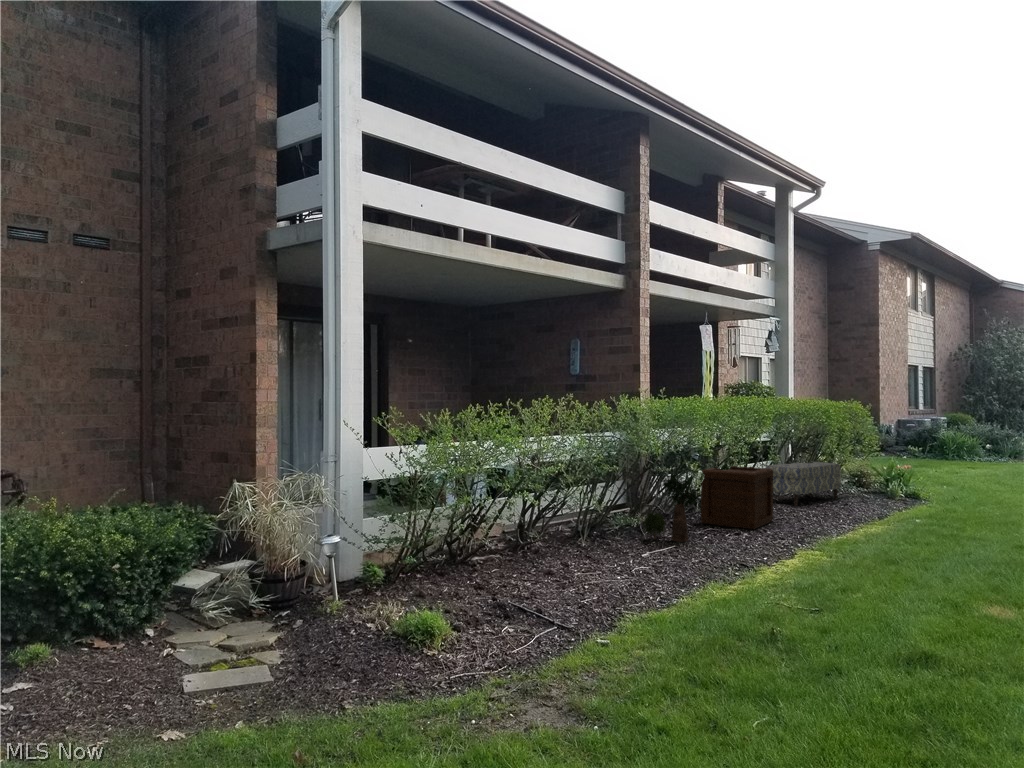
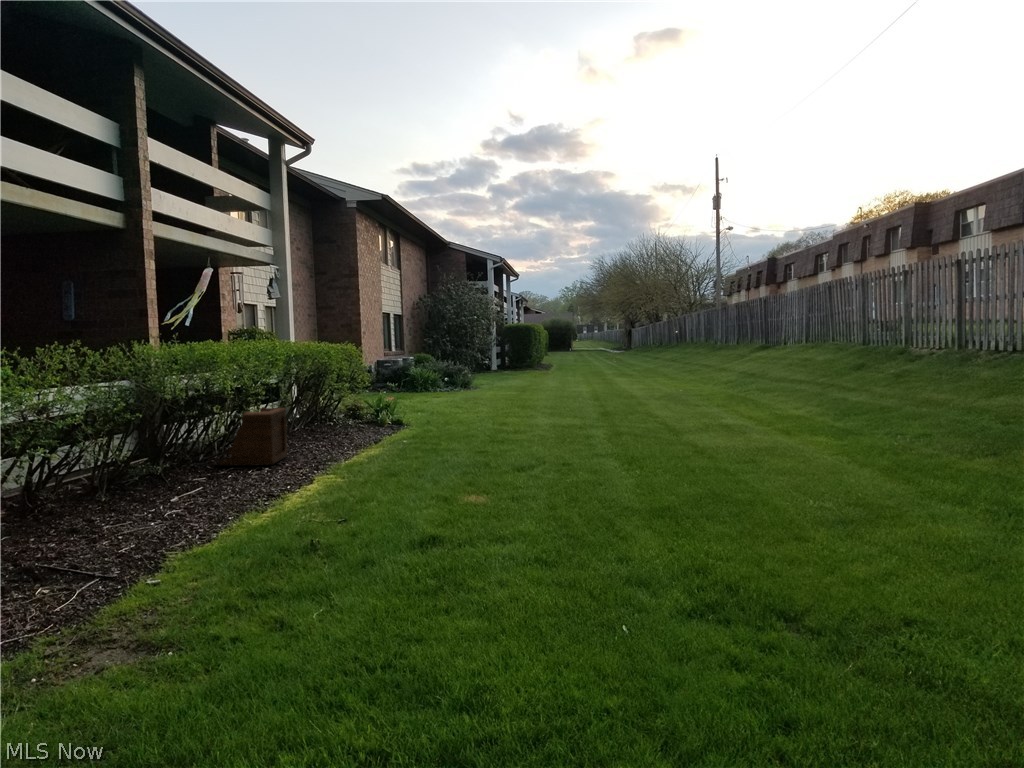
bench: present [766,461,841,506] -> none [275,400,341,441]
potted plant: present [643,475,699,542] -> none [163,420,222,486]

